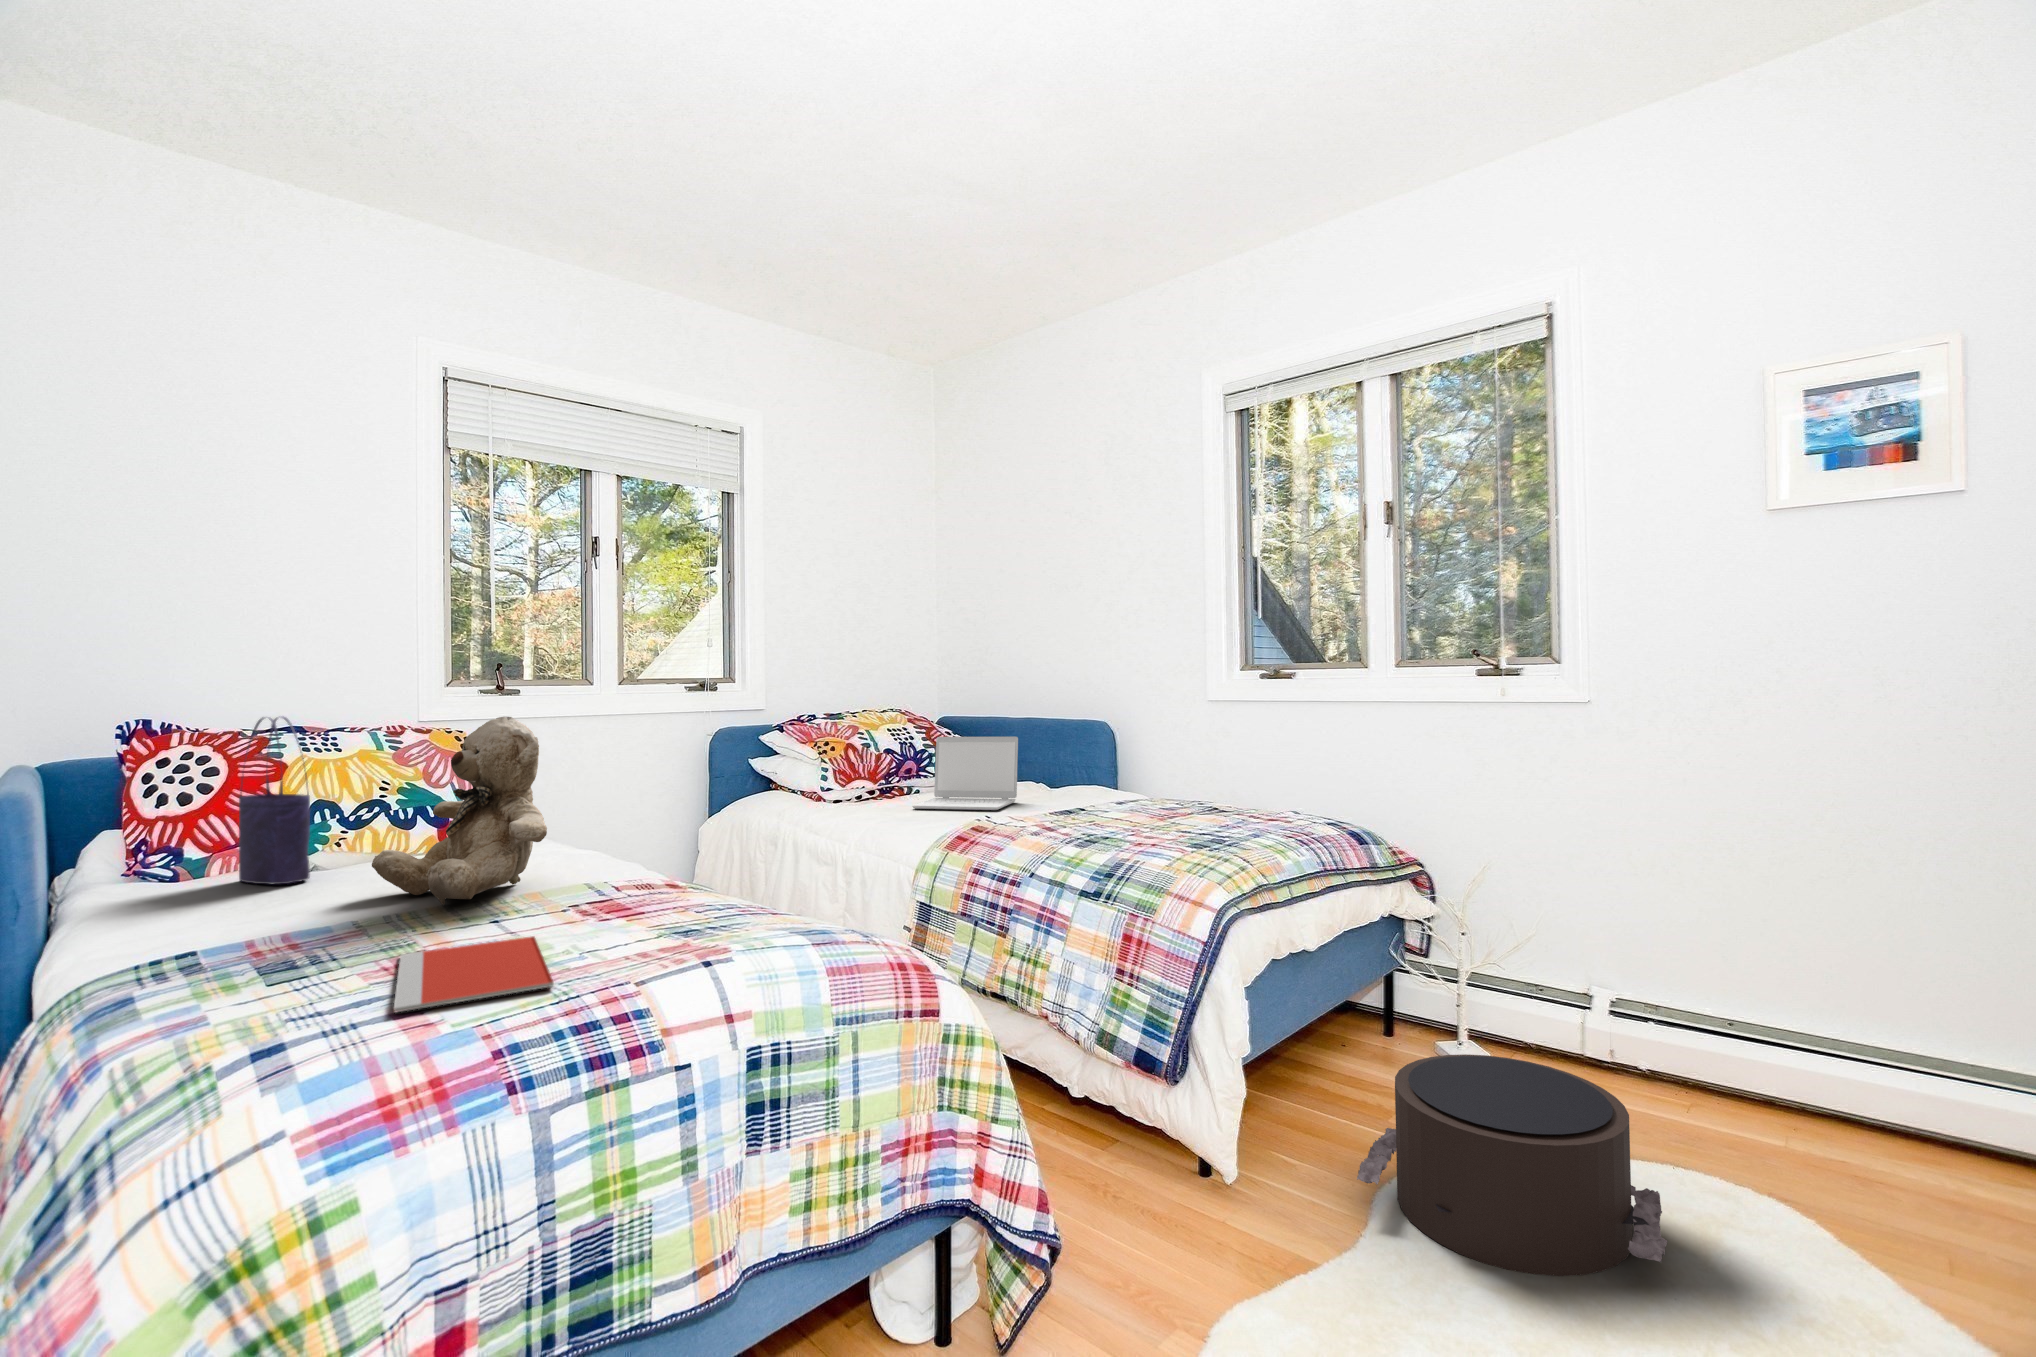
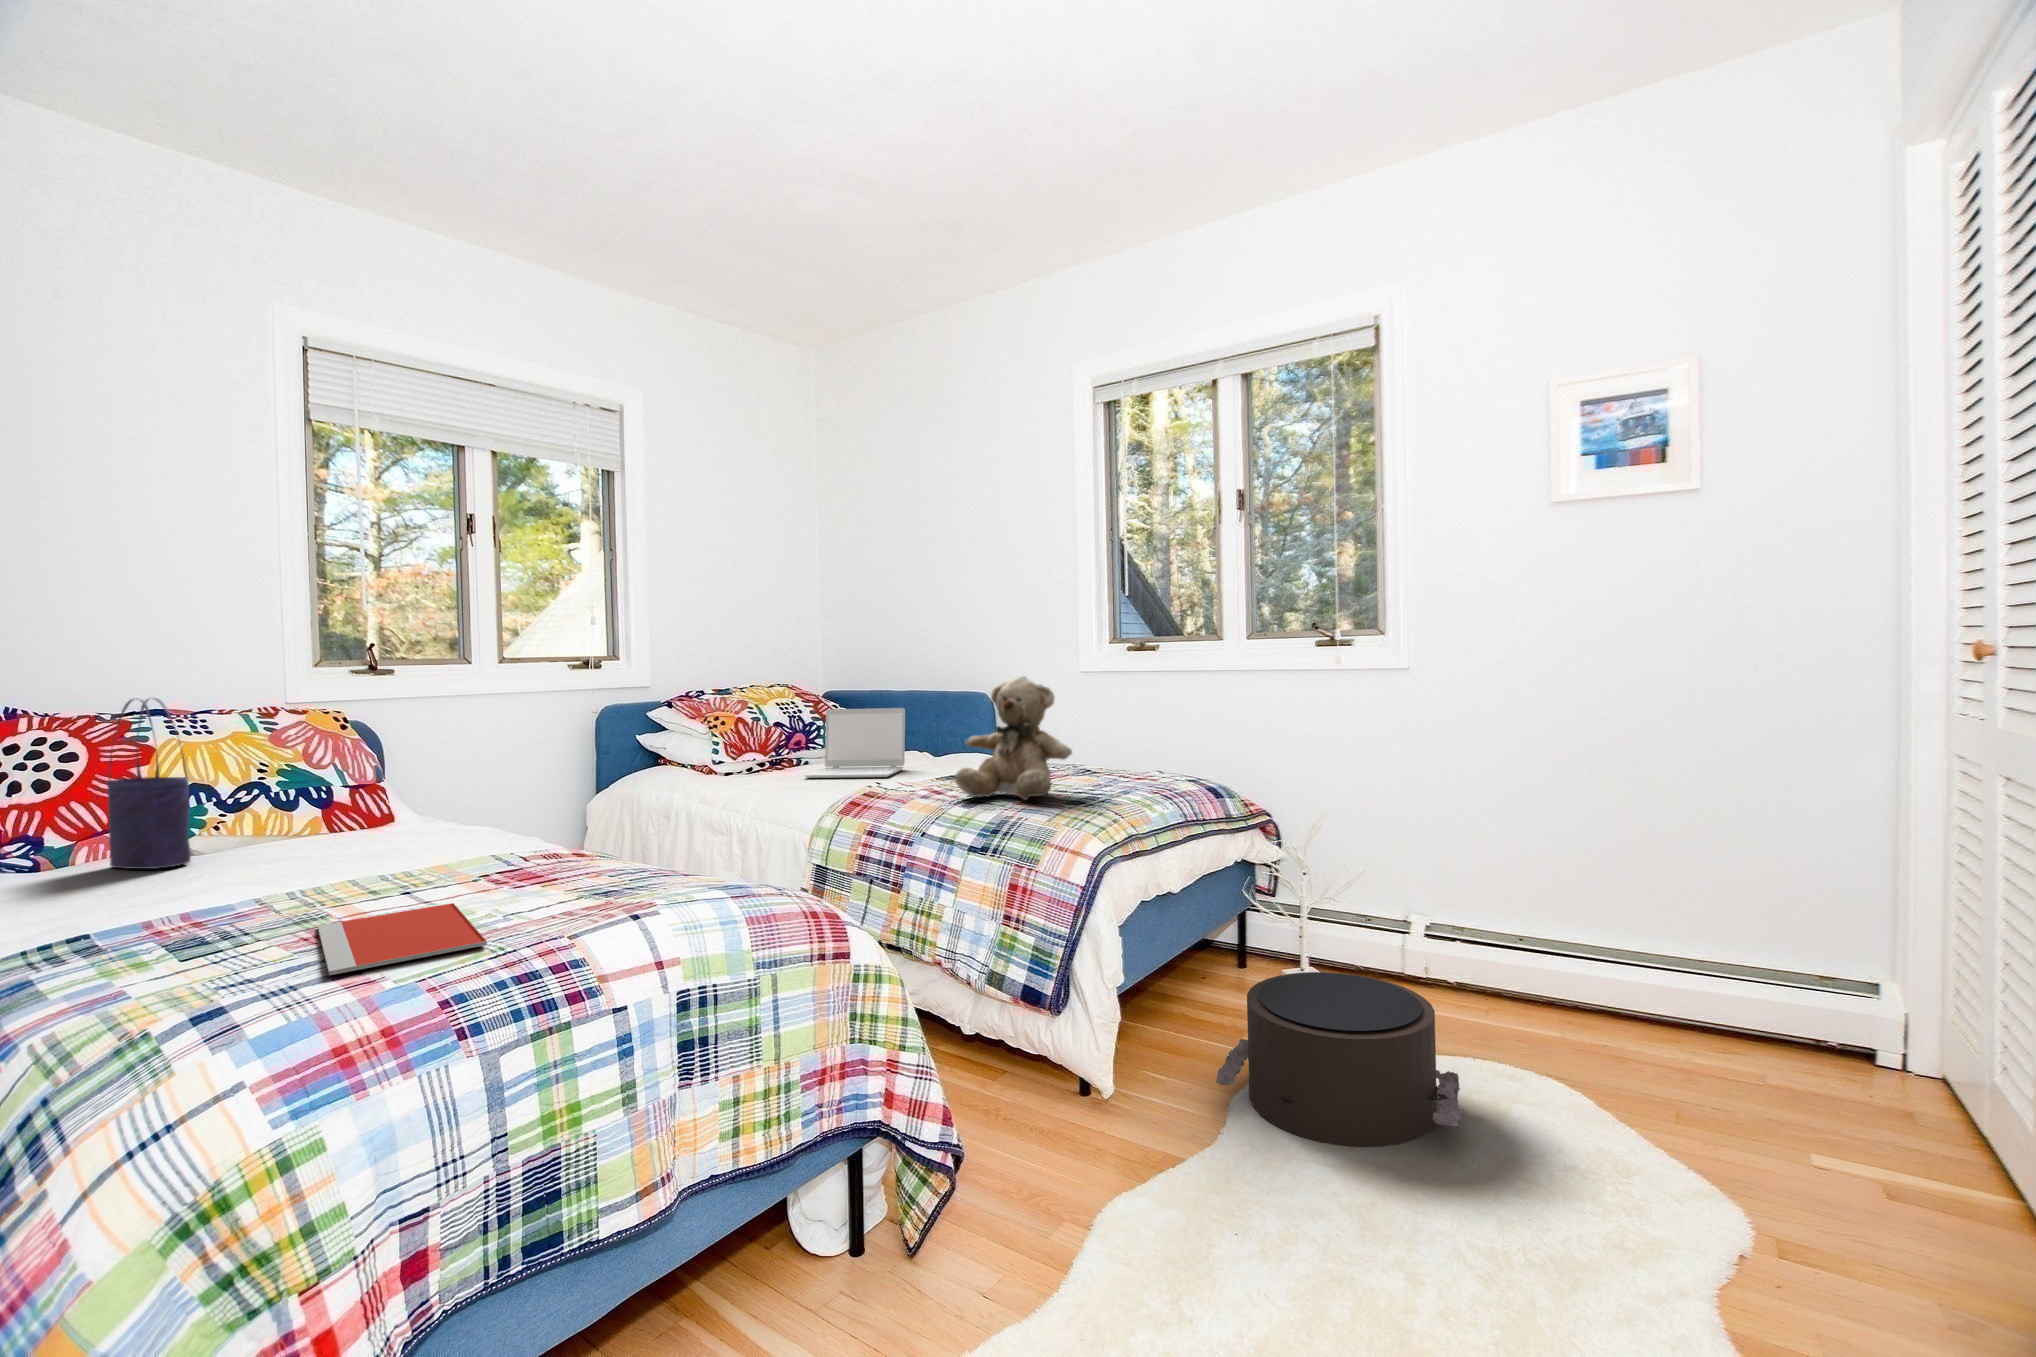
teddy bear: present [372,716,547,905] -> present [955,676,1072,800]

